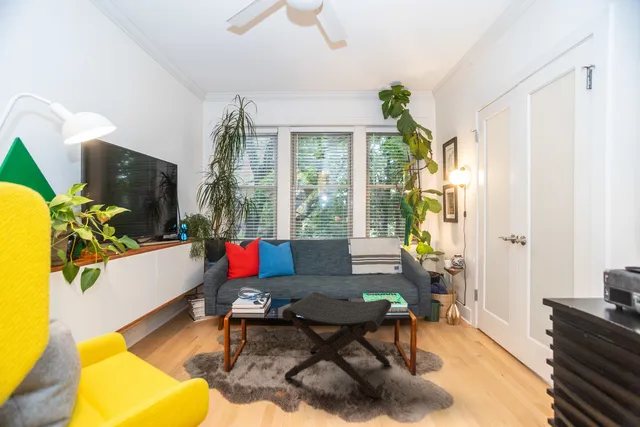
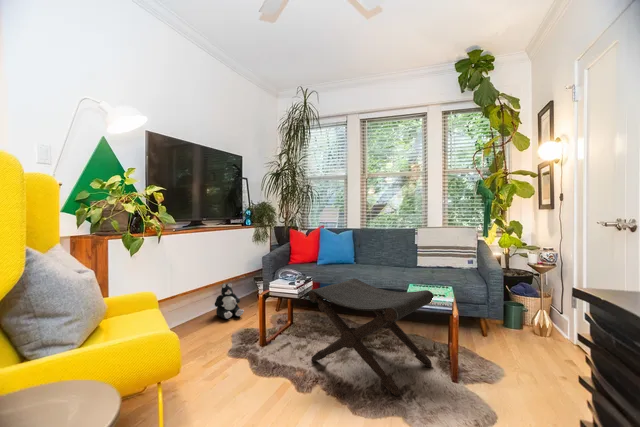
plush toy: none [153,305,189,345] -> present [215,283,244,319]

